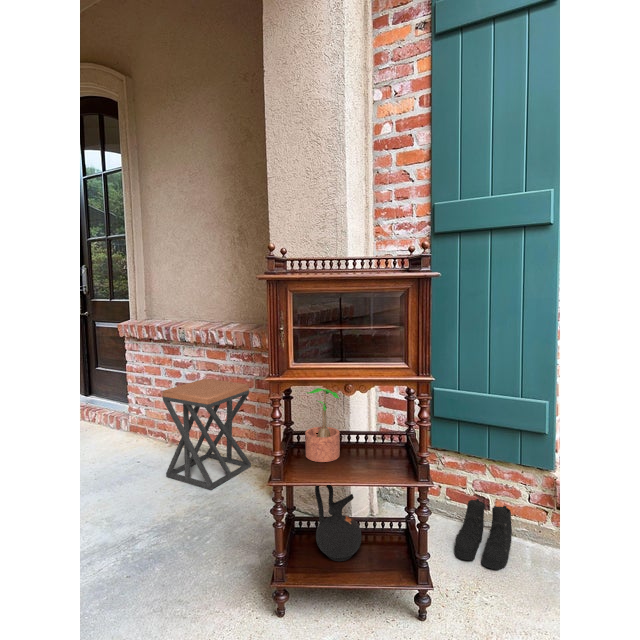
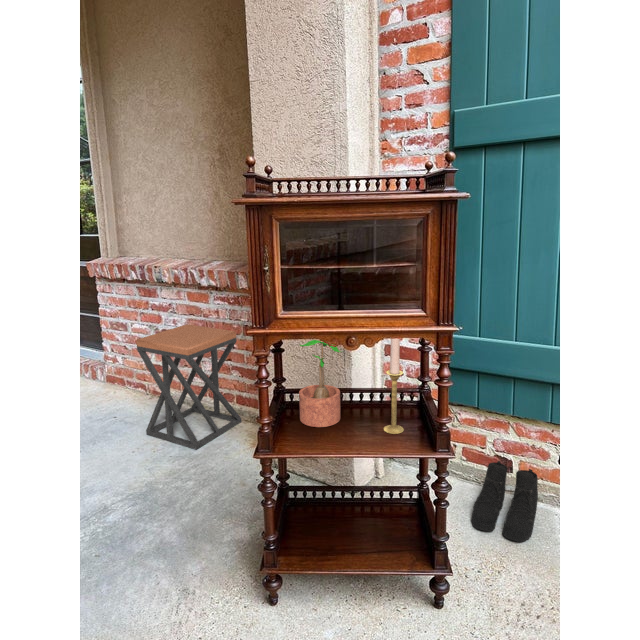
candlestick: none [376,368,393,468] -> present [384,339,404,434]
ceramic jug: present [315,485,361,561] -> none [311,447,366,538]

